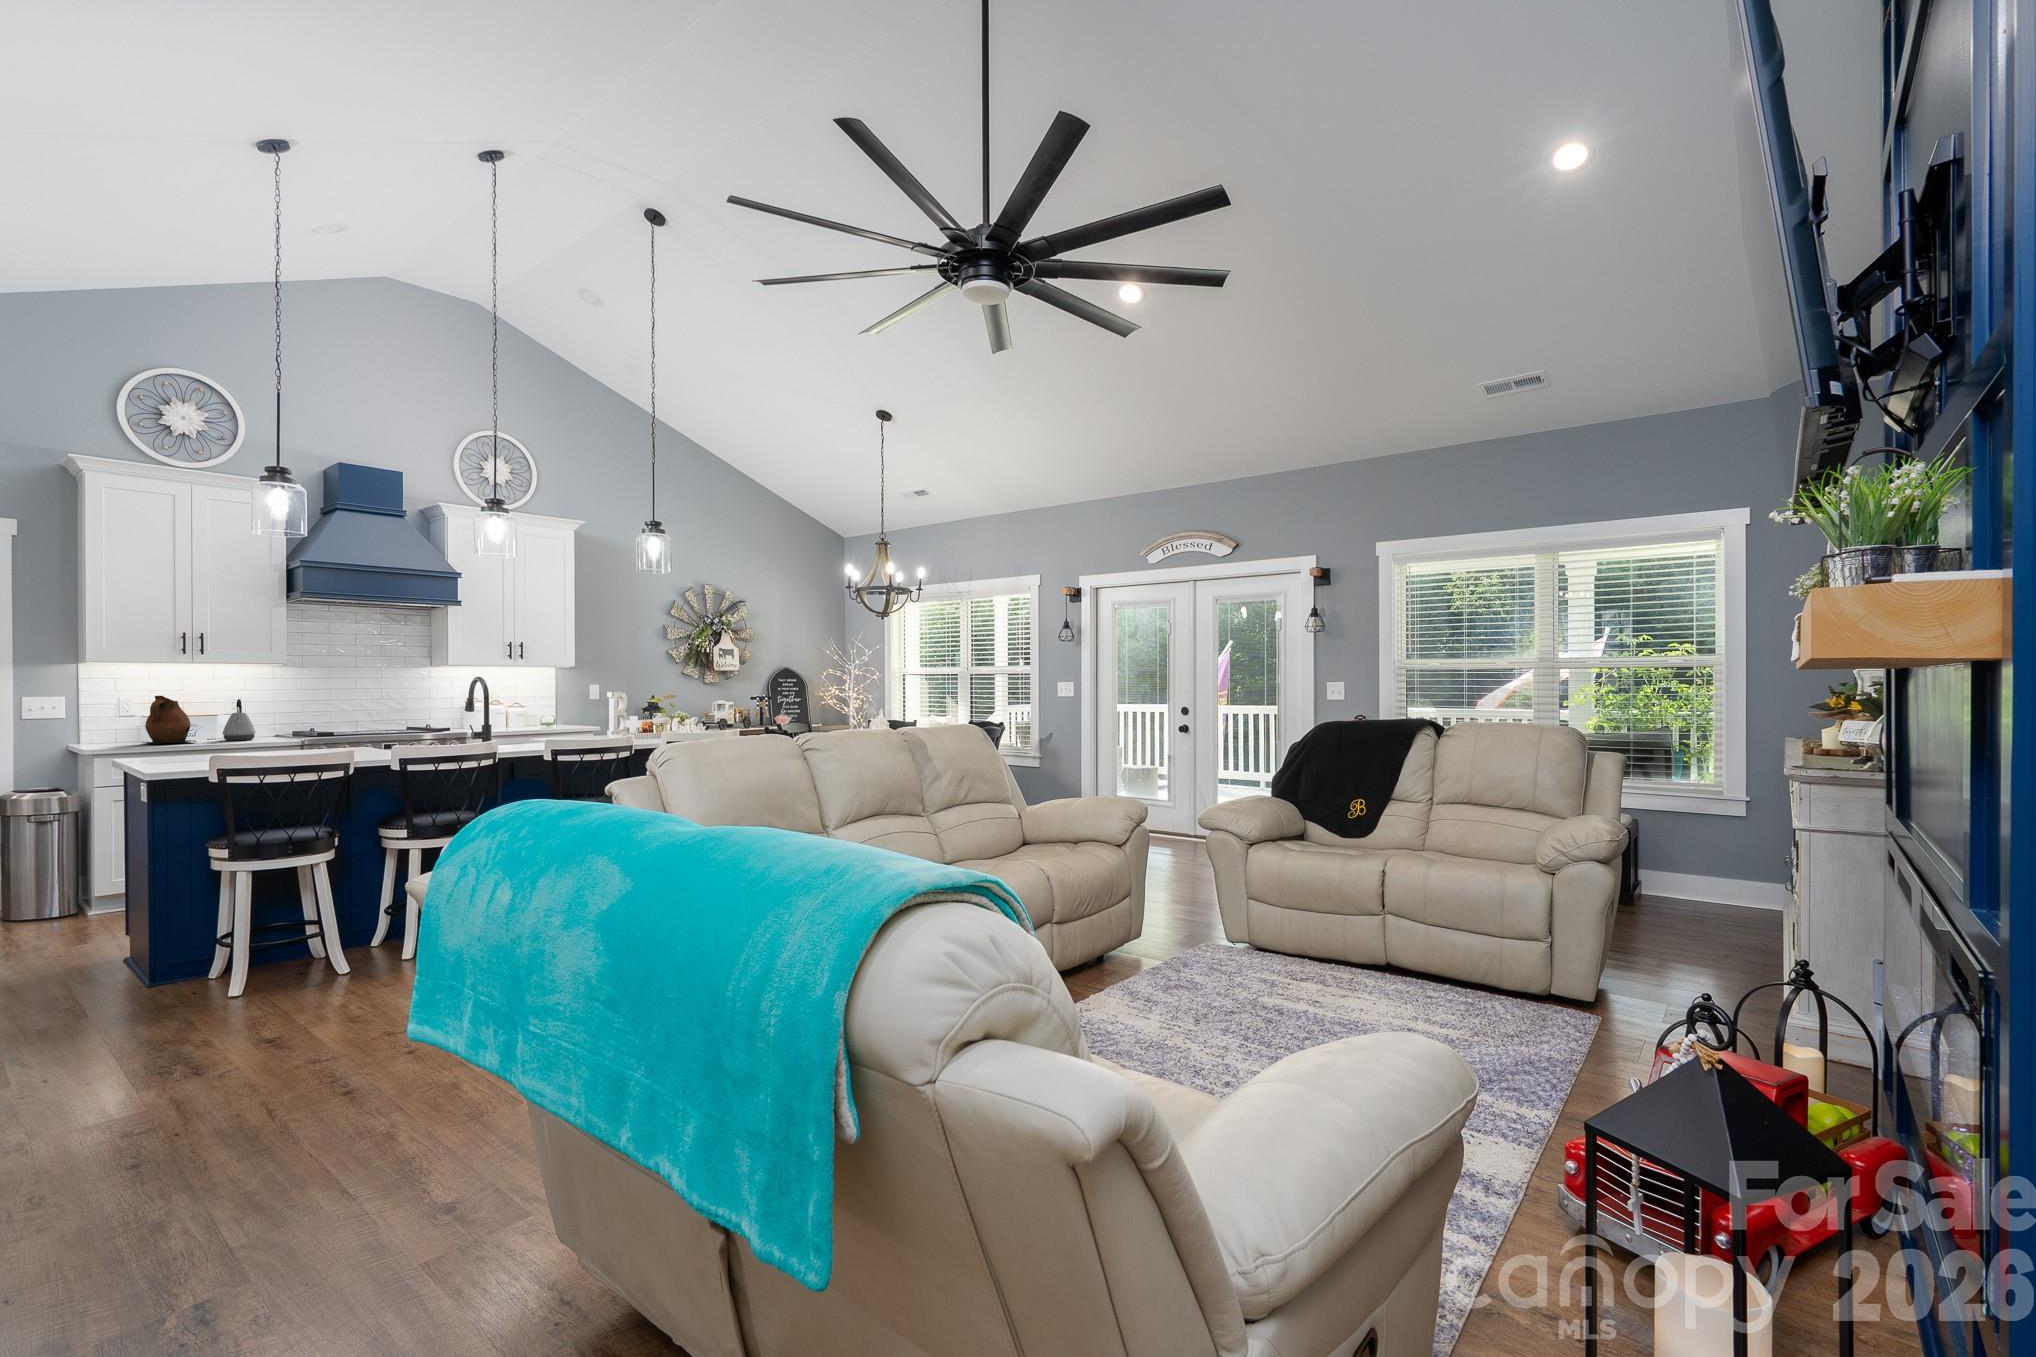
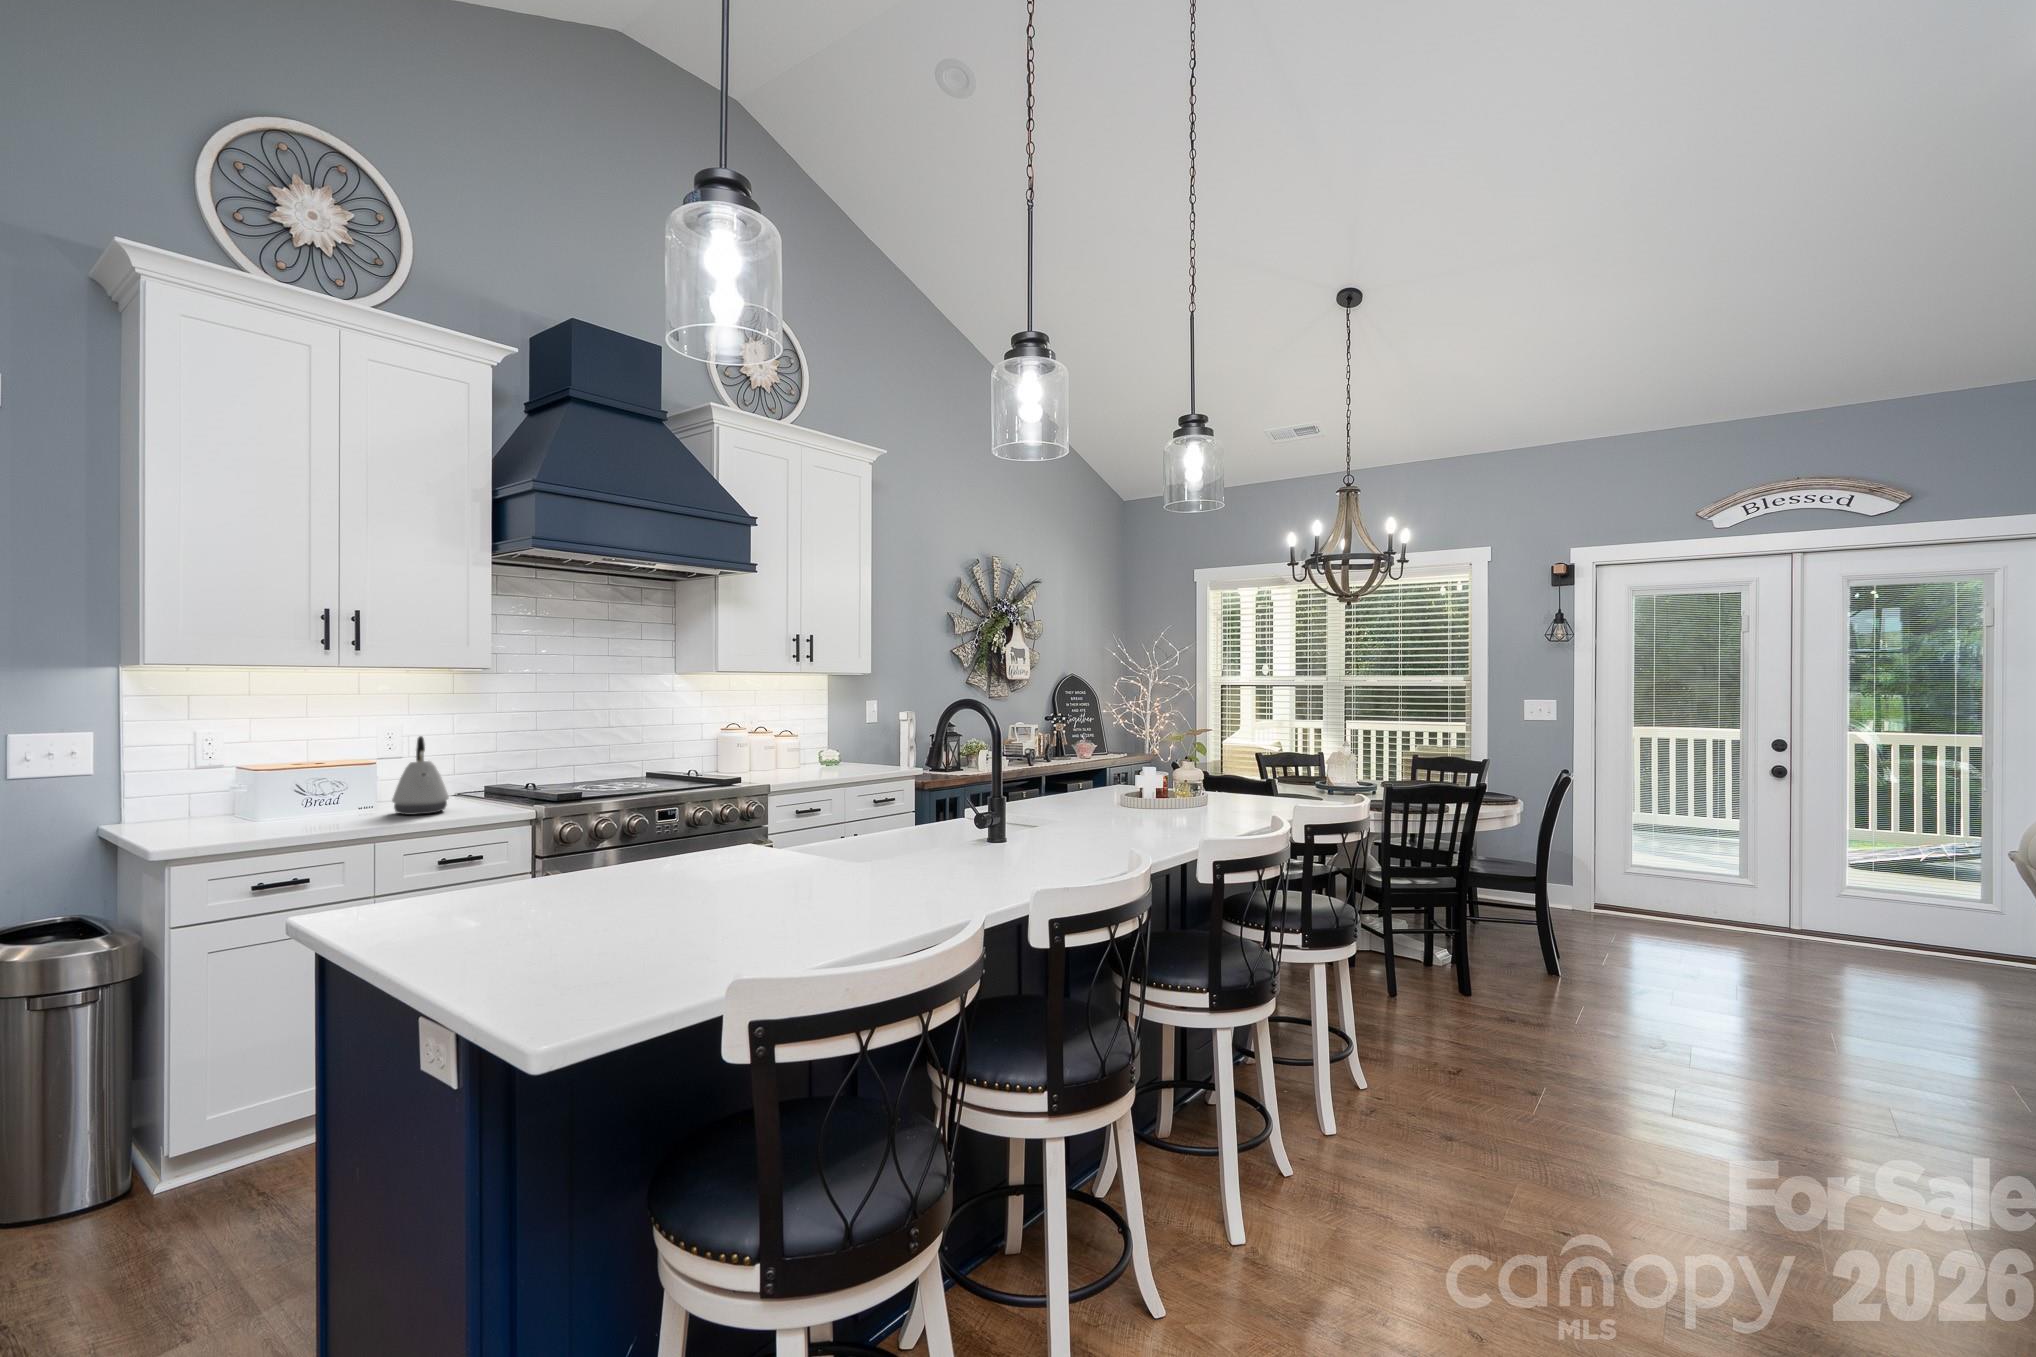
ceramic pitcher: present [144,696,195,744] -> none [247,733,357,829]

